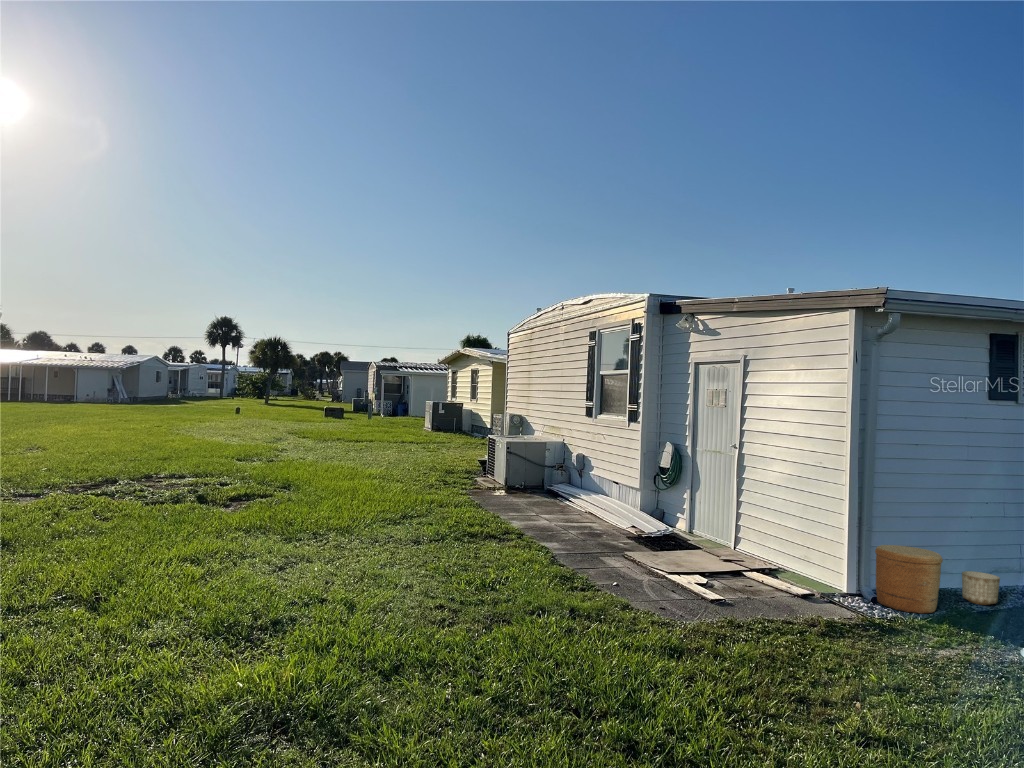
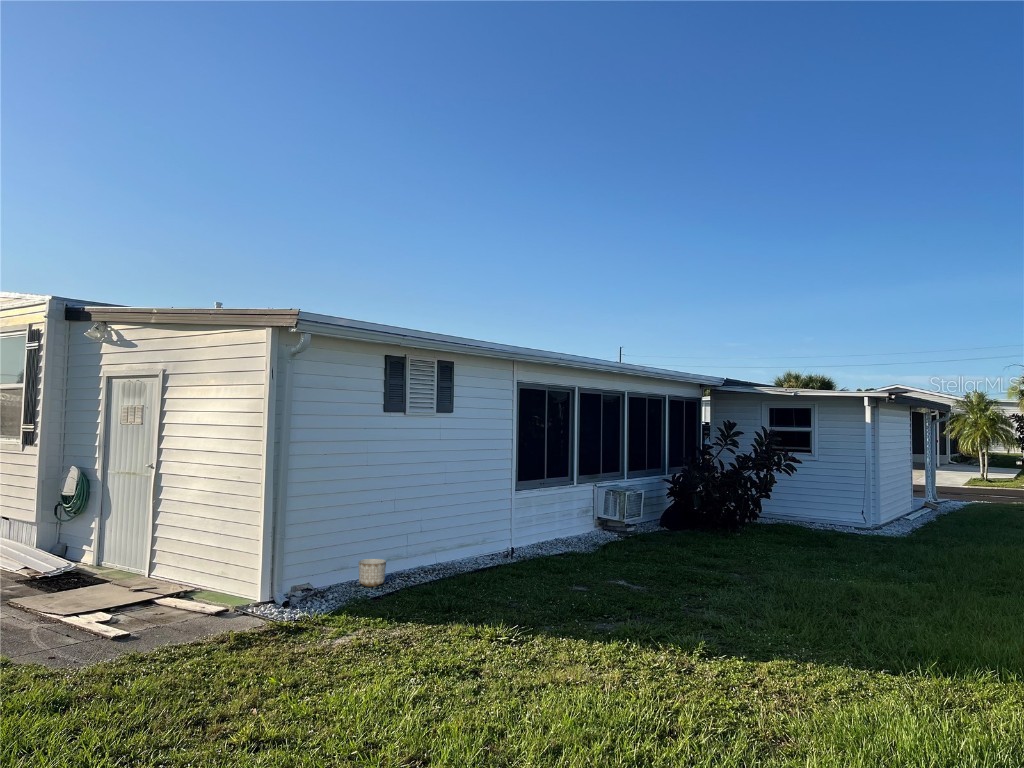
woven basket: present [875,545,943,614] -> none [287,546,343,607]

